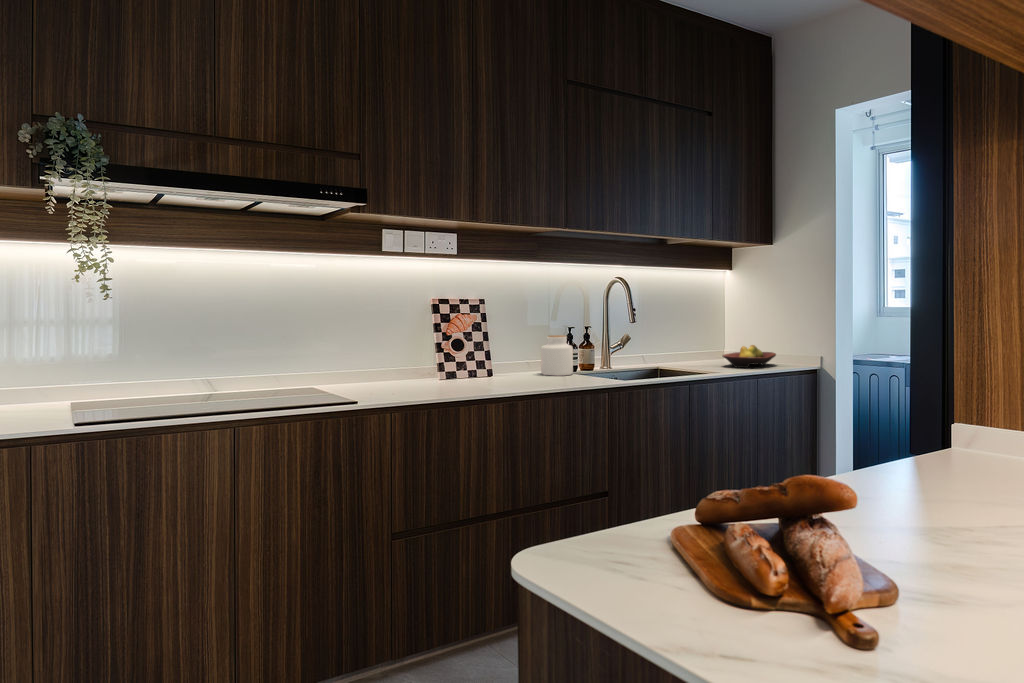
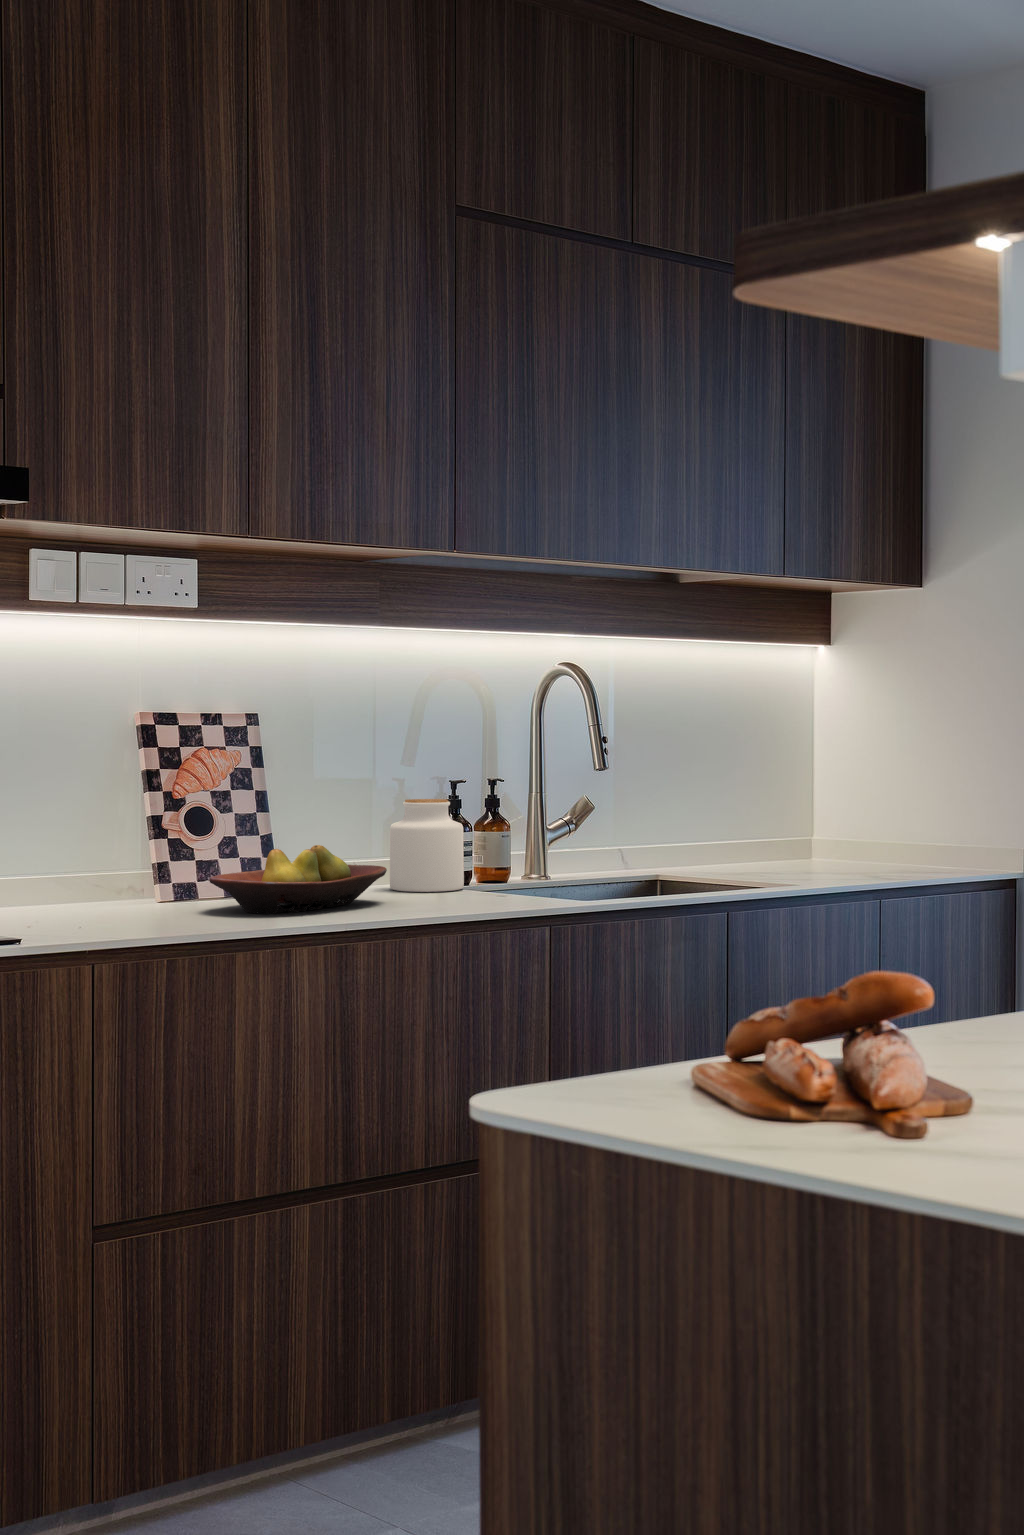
fruit bowl: present [723,345,776,368] -> present [209,845,387,914]

